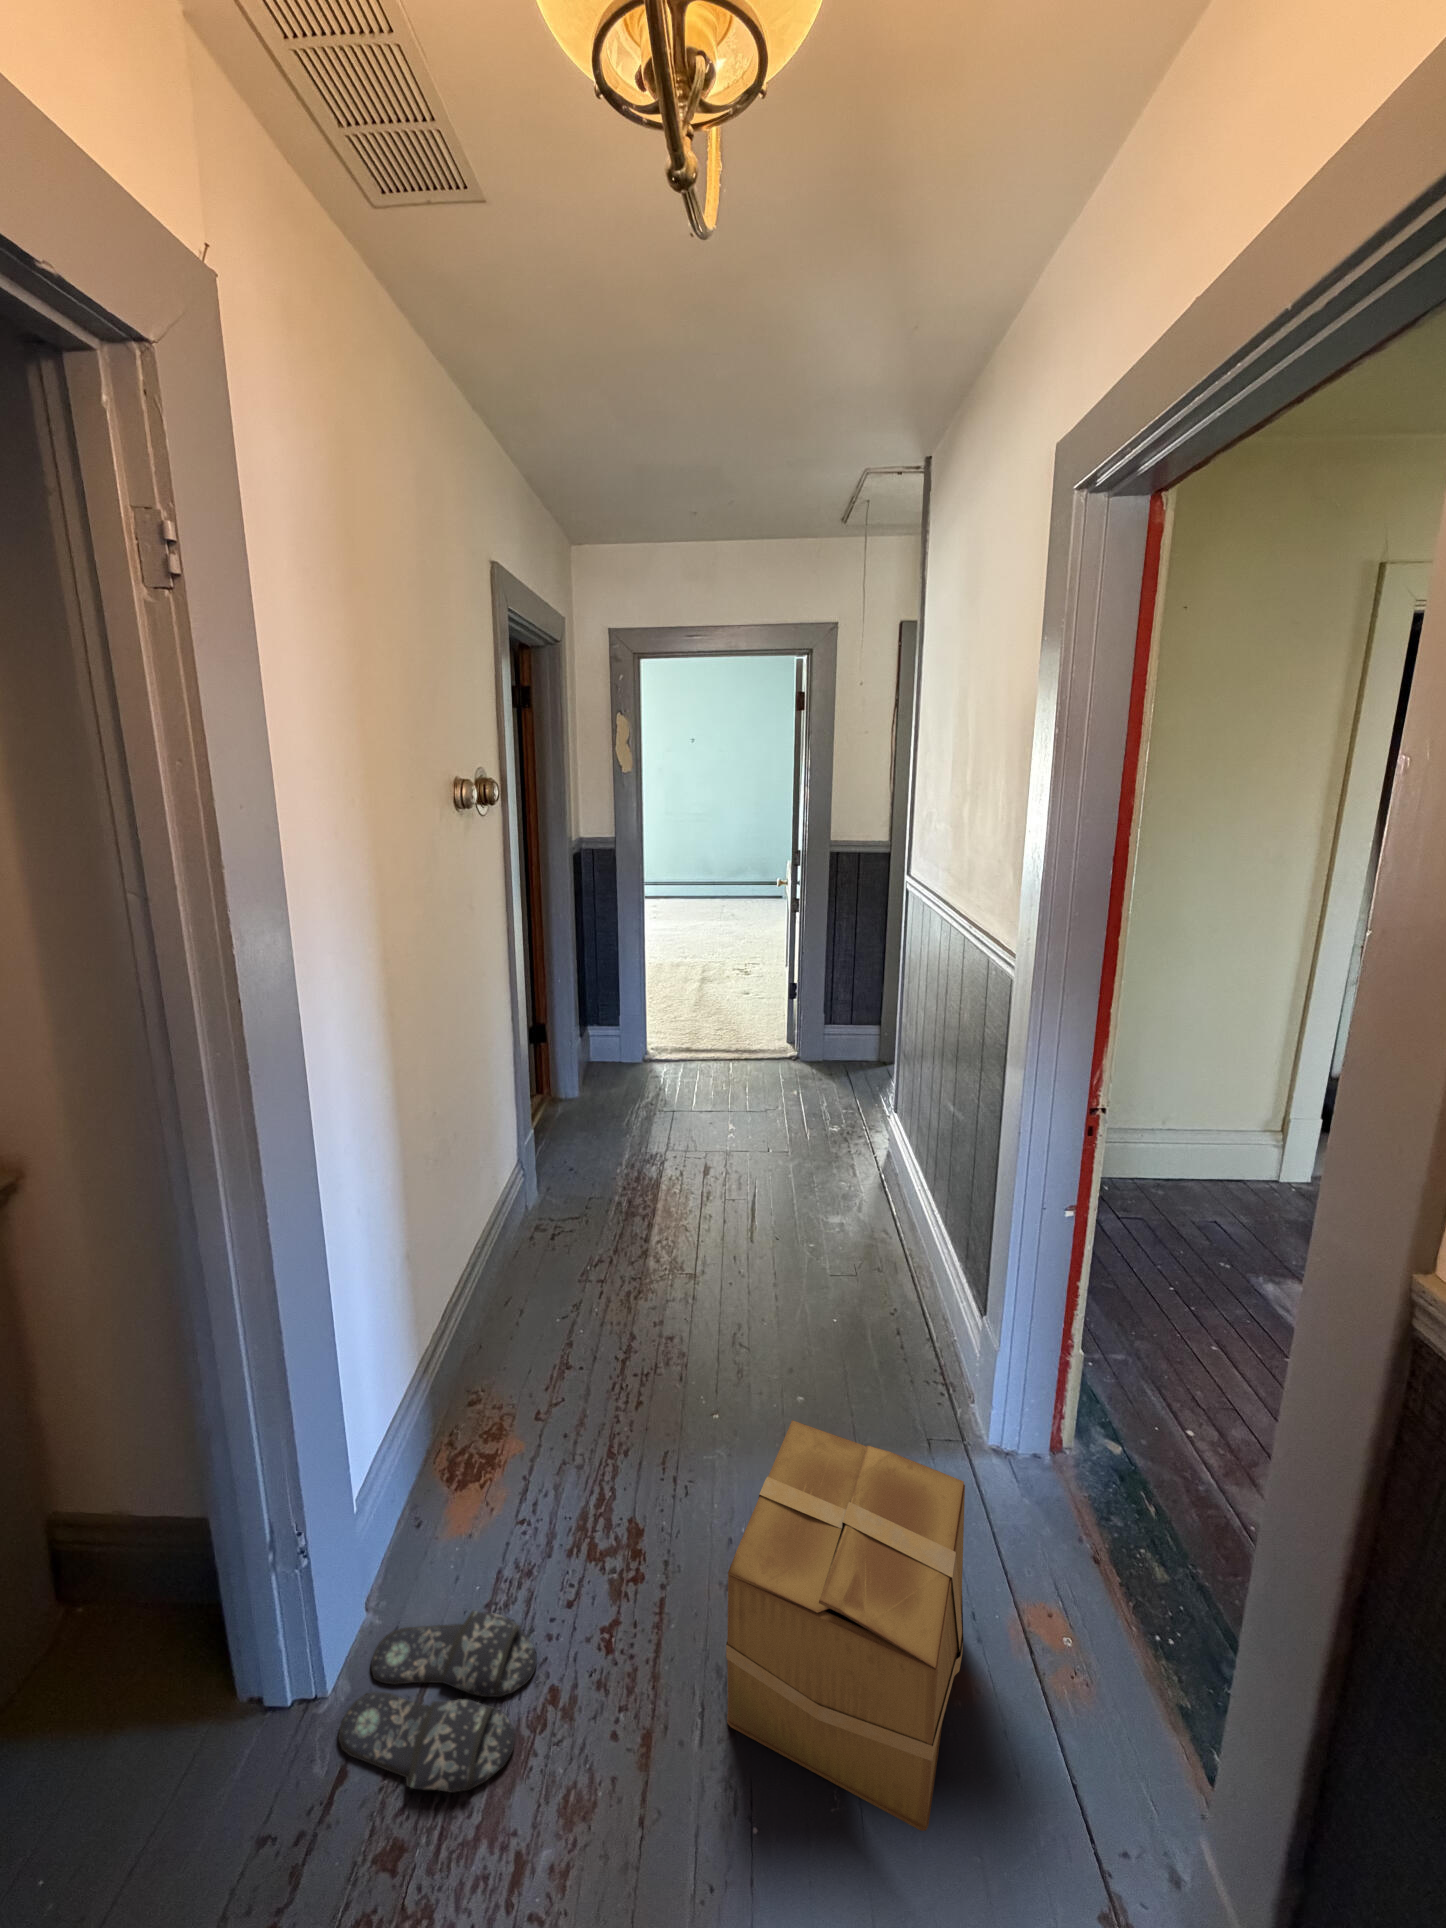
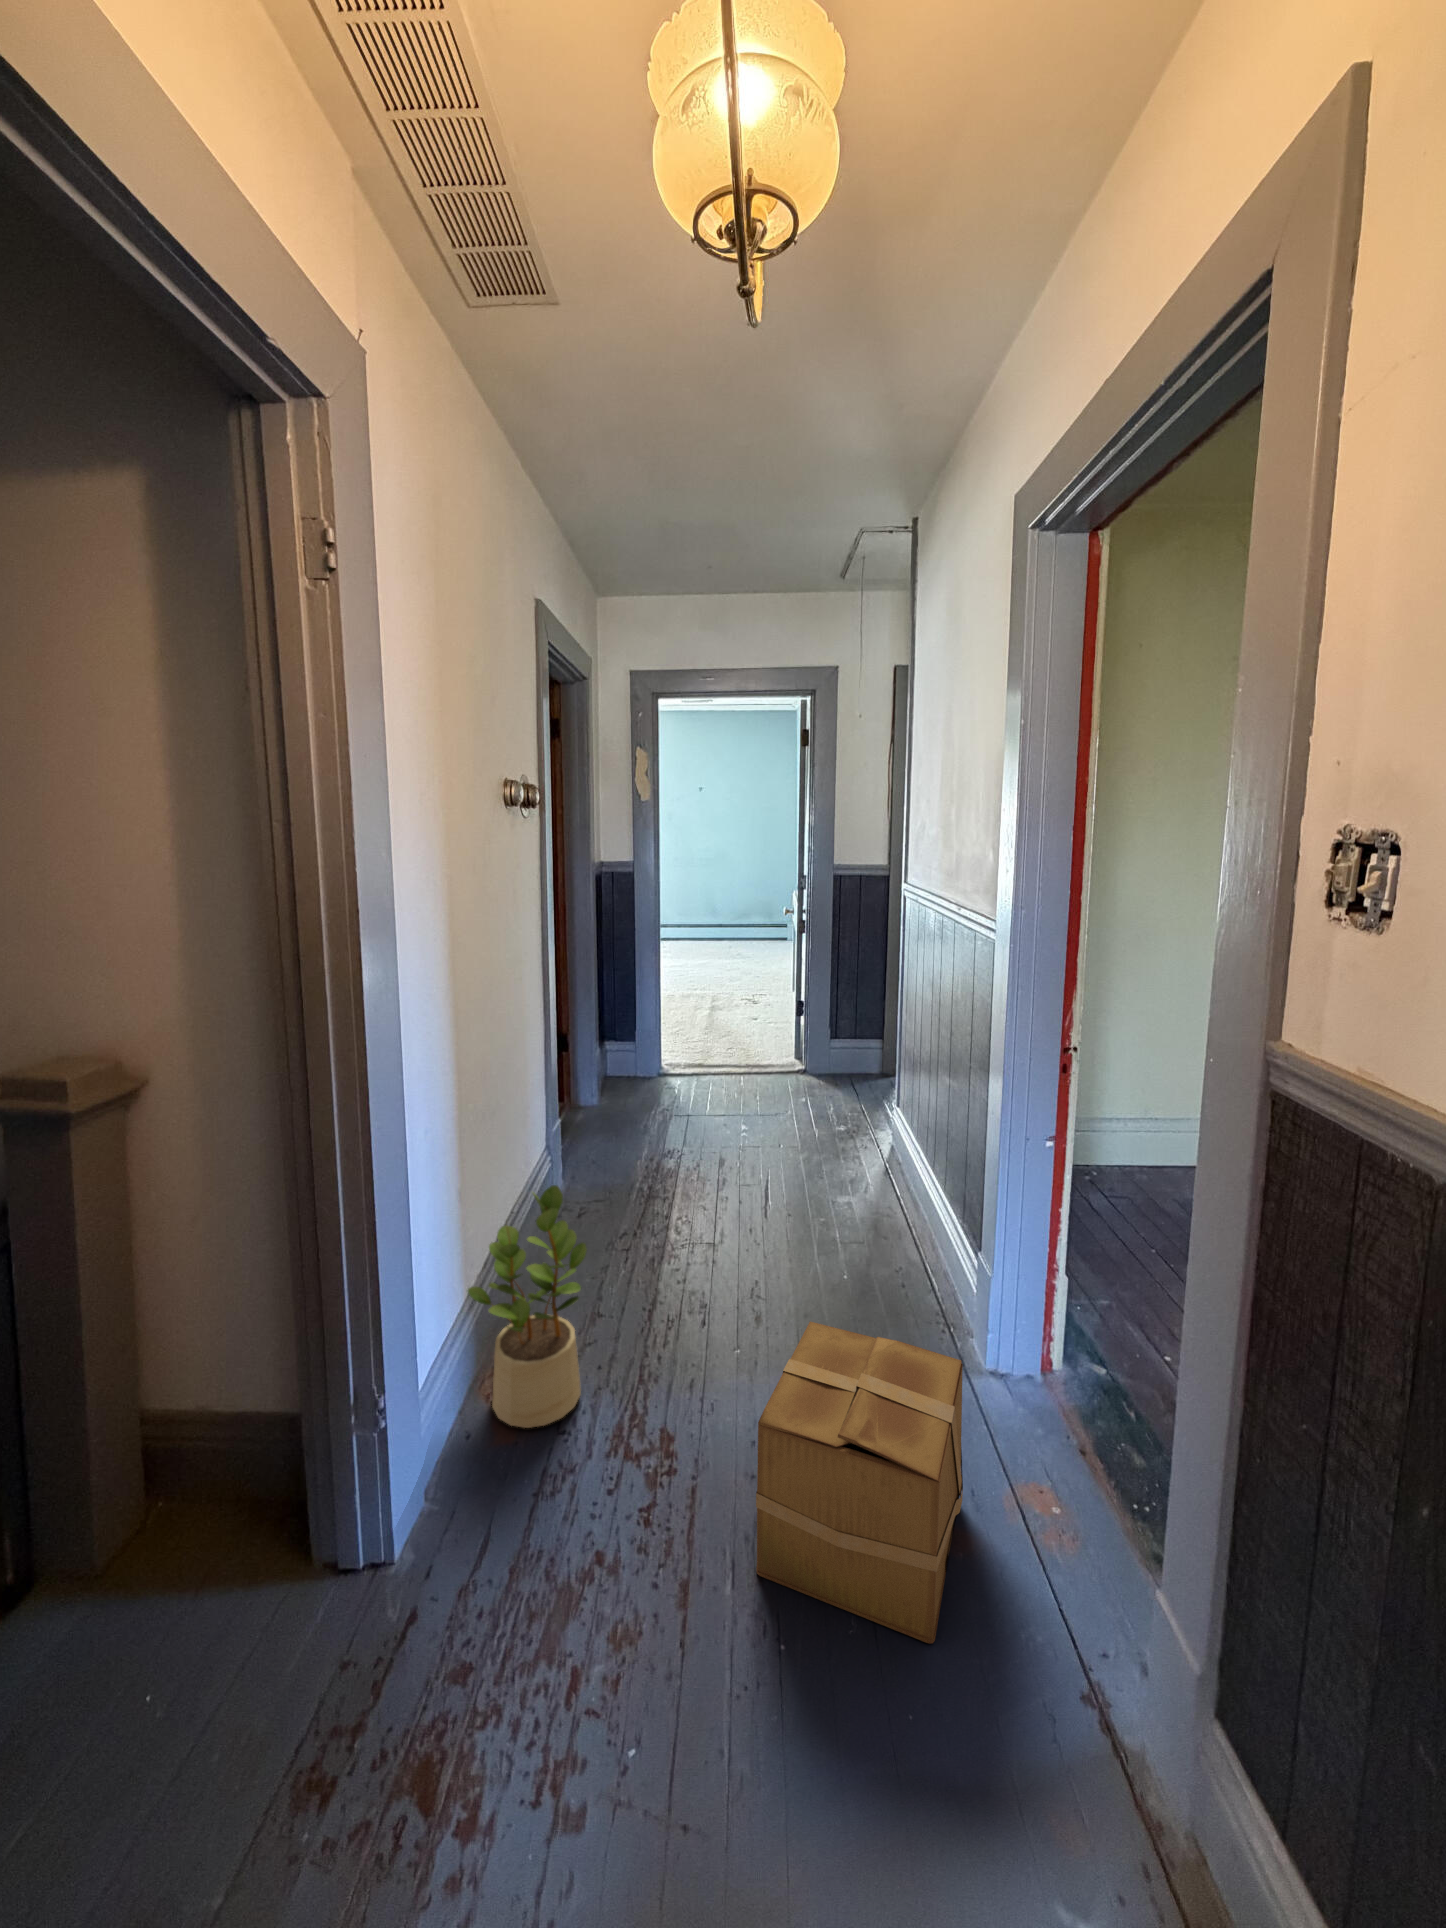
potted plant: none [418,1254,549,1517] -> present [468,1185,587,1428]
slippers: present [338,1611,537,1793] -> none [409,1495,584,1625]

